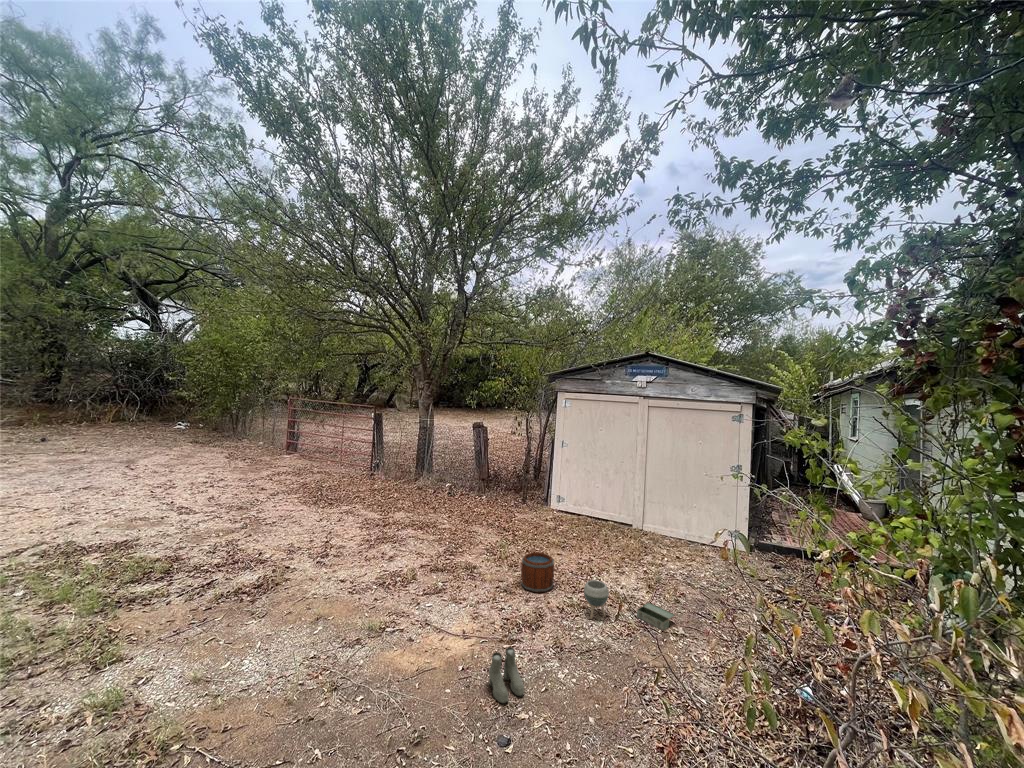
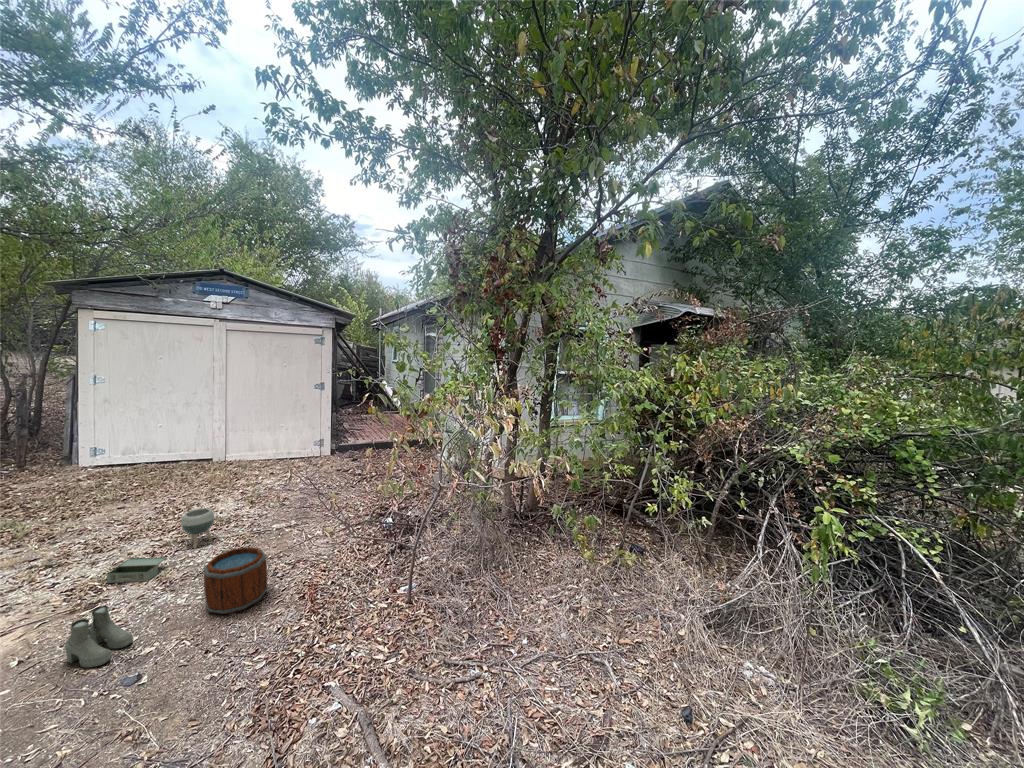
bucket: present [521,552,554,592] -> present [204,547,268,614]
toolbox: present [637,603,675,630] -> present [107,557,166,583]

